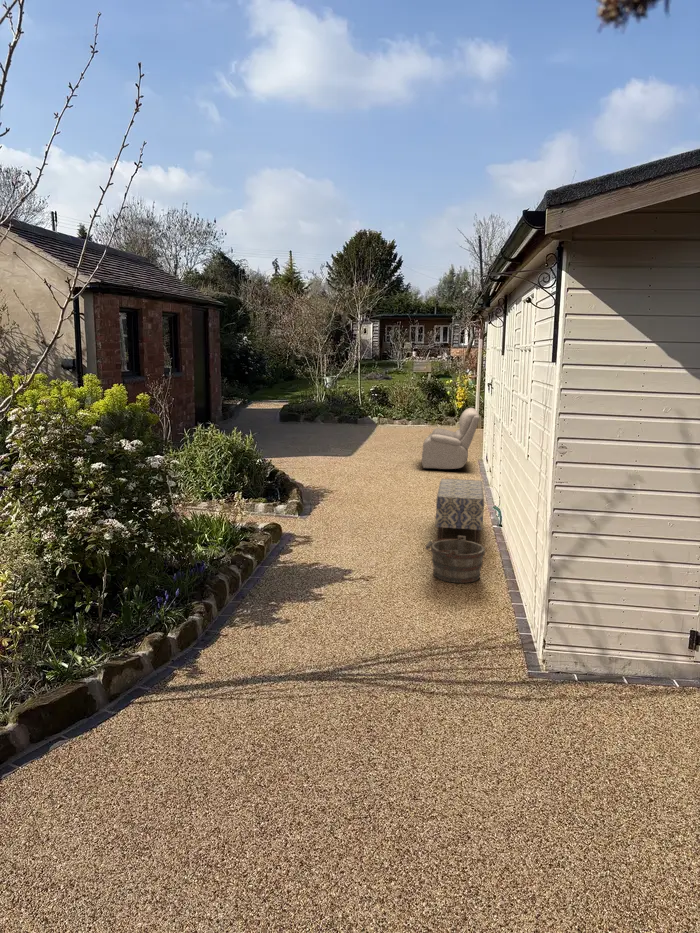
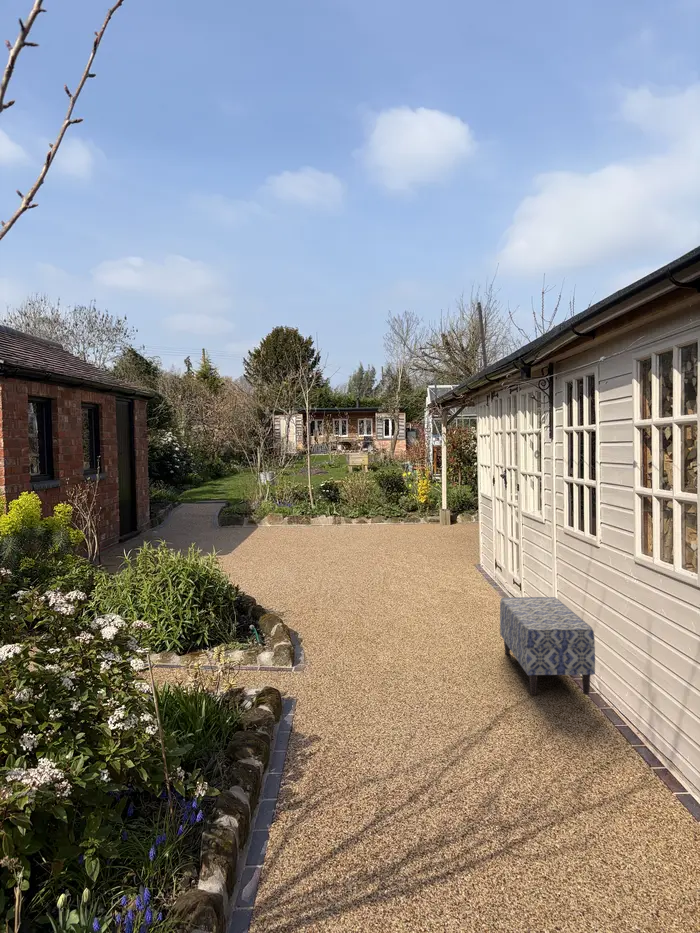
chair: present [422,408,479,470] -> none [419,499,491,577]
bucket: present [426,535,485,583] -> none [560,697,660,784]

